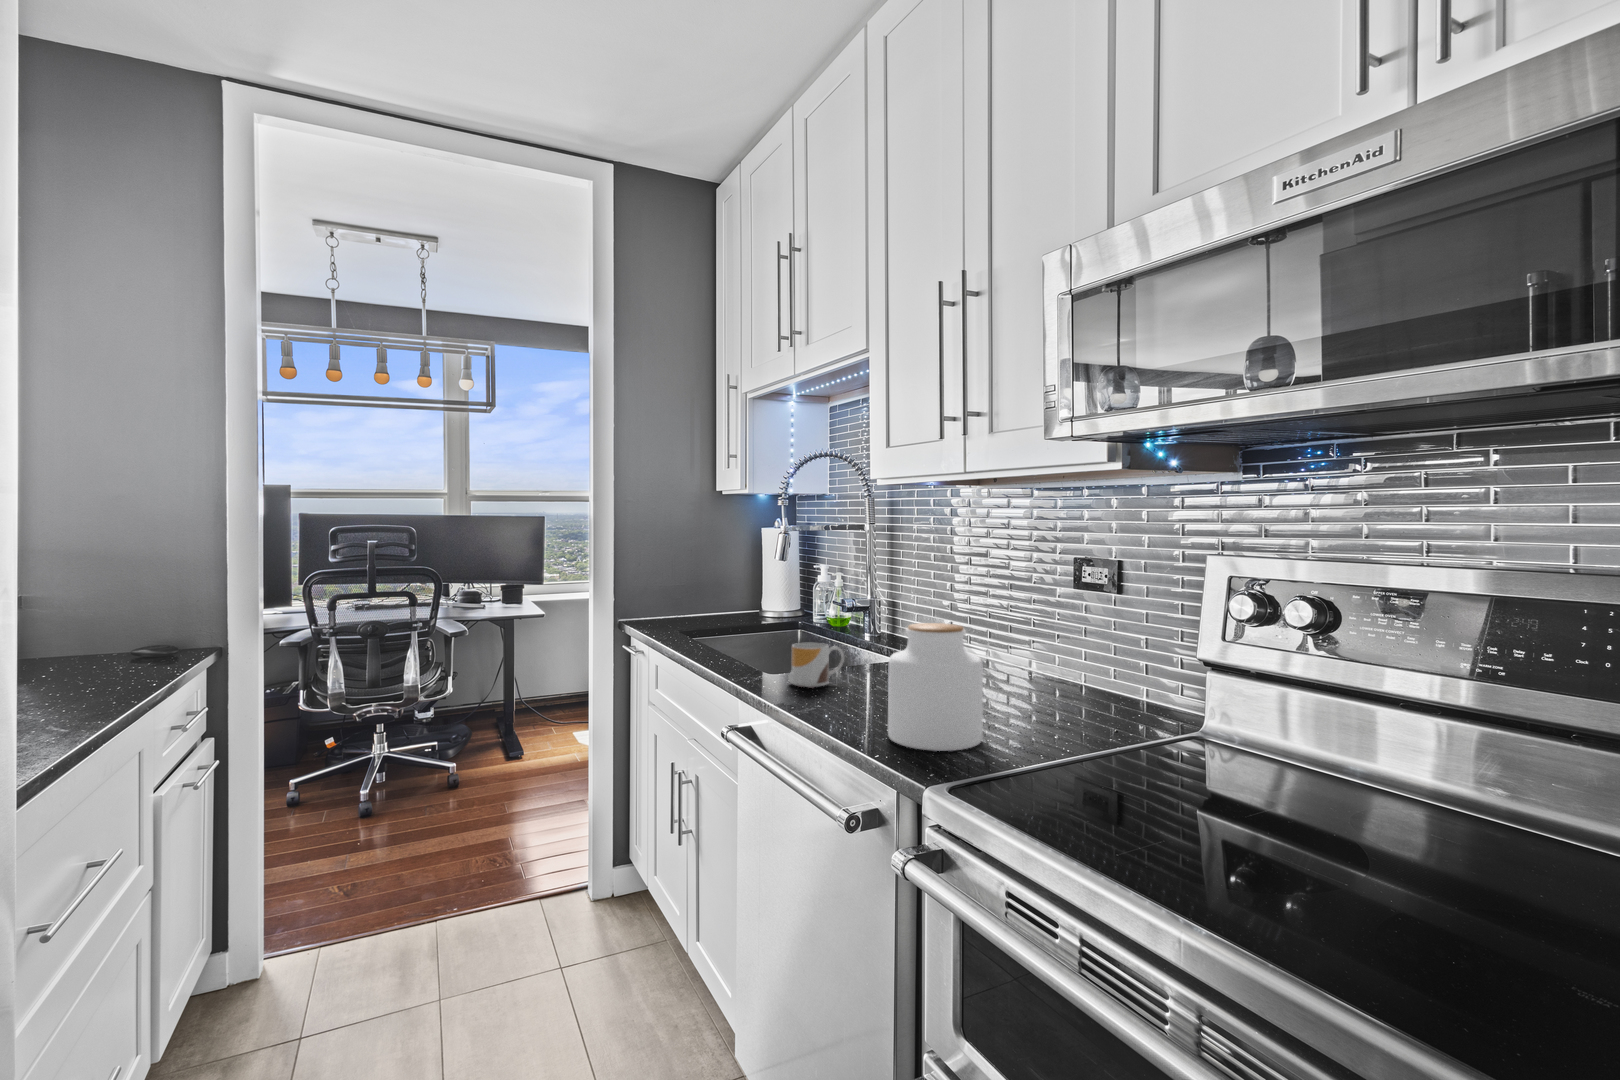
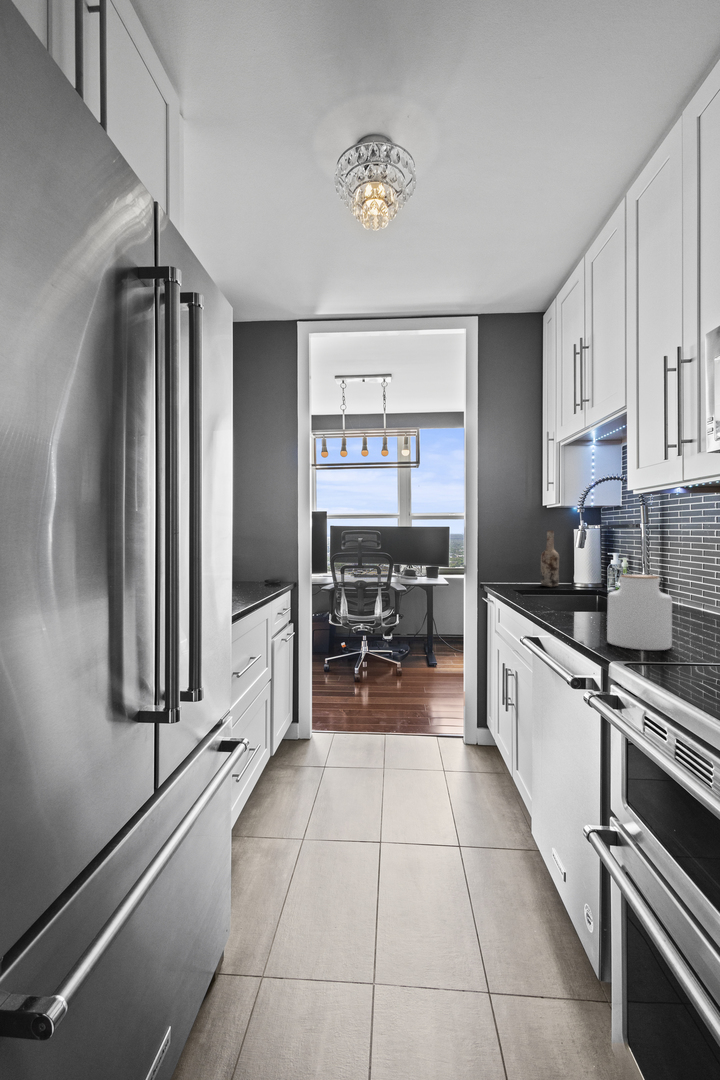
wine bottle: none [712,531,739,620] -> present [541,530,559,587]
mug: present [788,643,844,688] -> none [565,592,603,618]

